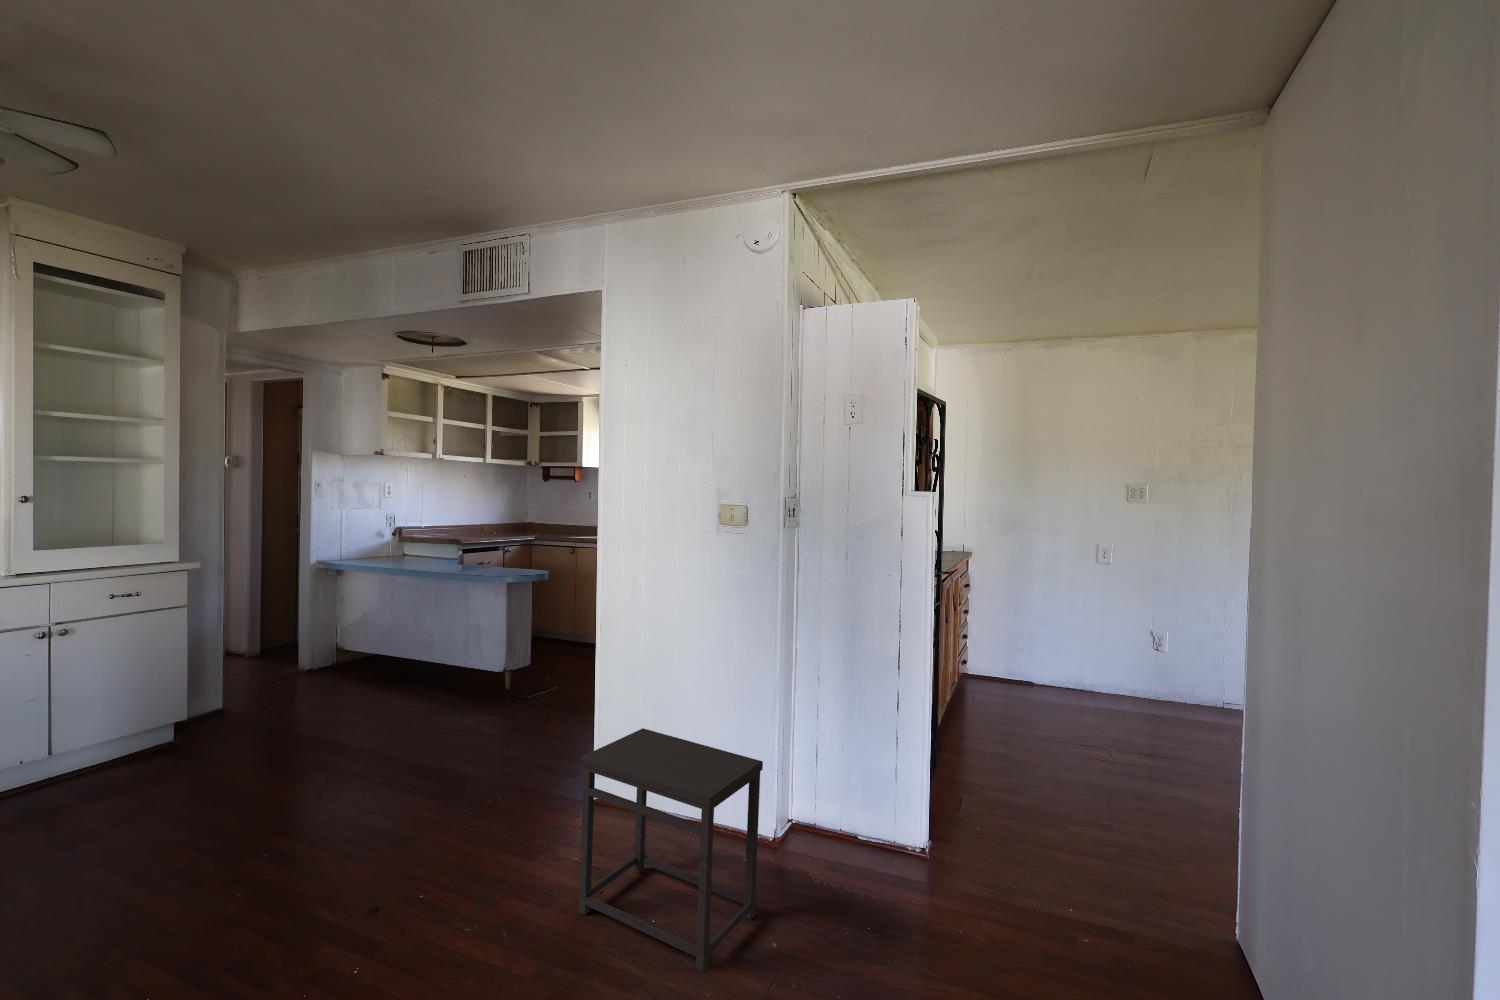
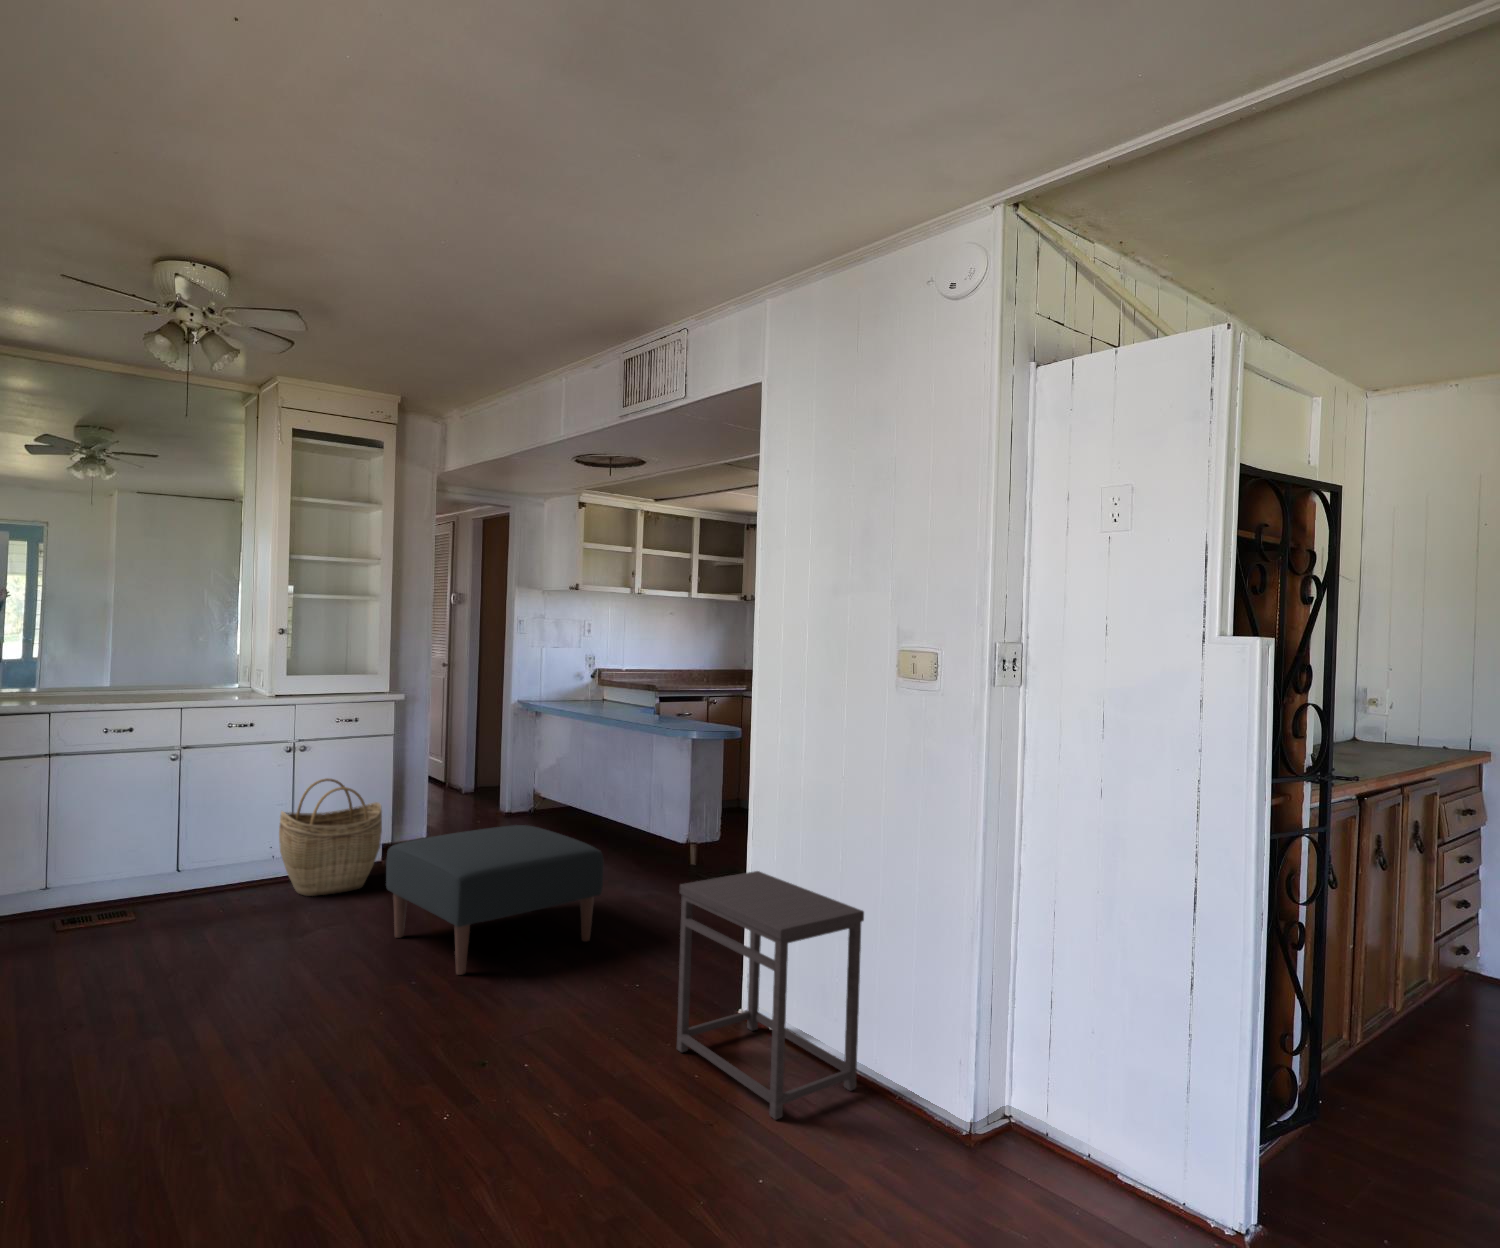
woven basket: none [34,663,177,799] -> present [279,778,382,896]
ottoman: none [201,693,458,871] -> present [386,825,604,975]

